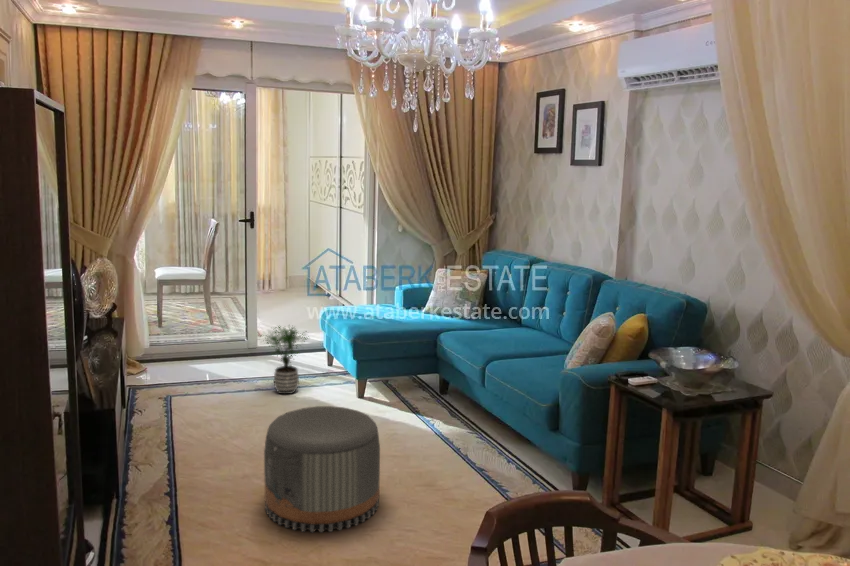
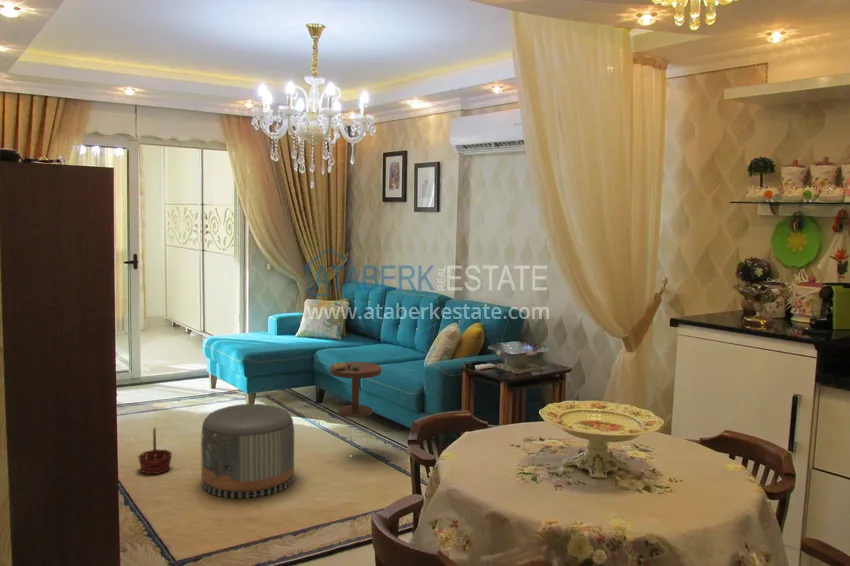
potted plant: present [261,326,306,394] -> none [158,350,204,411]
side table: none [435,359,502,479] -> present [330,362,381,417]
basket: none [203,424,243,481] -> present [138,428,172,474]

